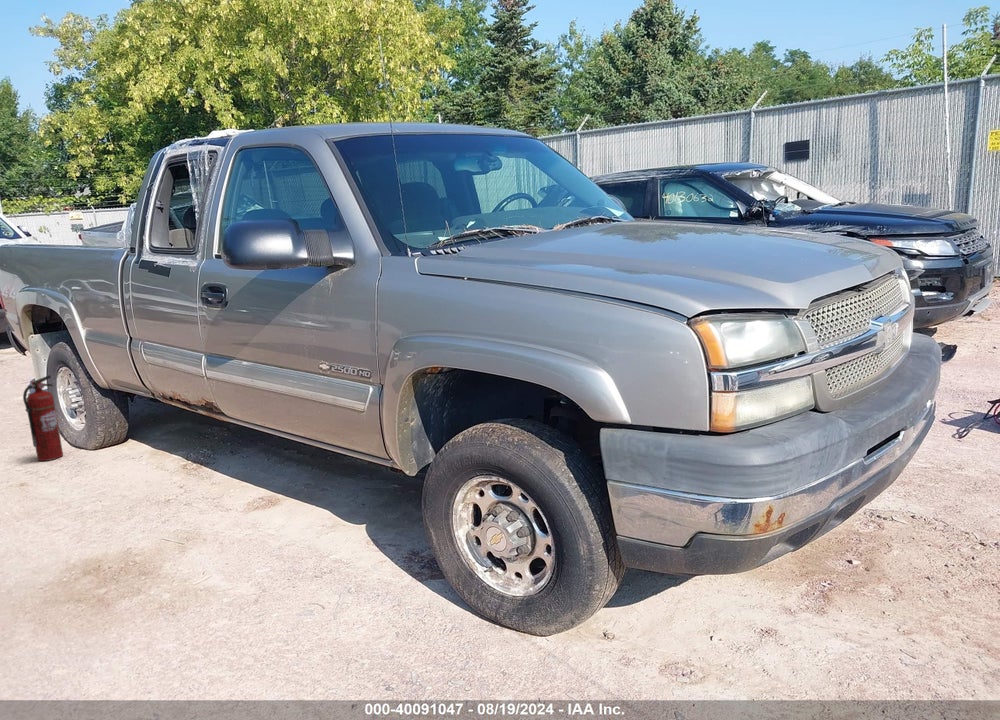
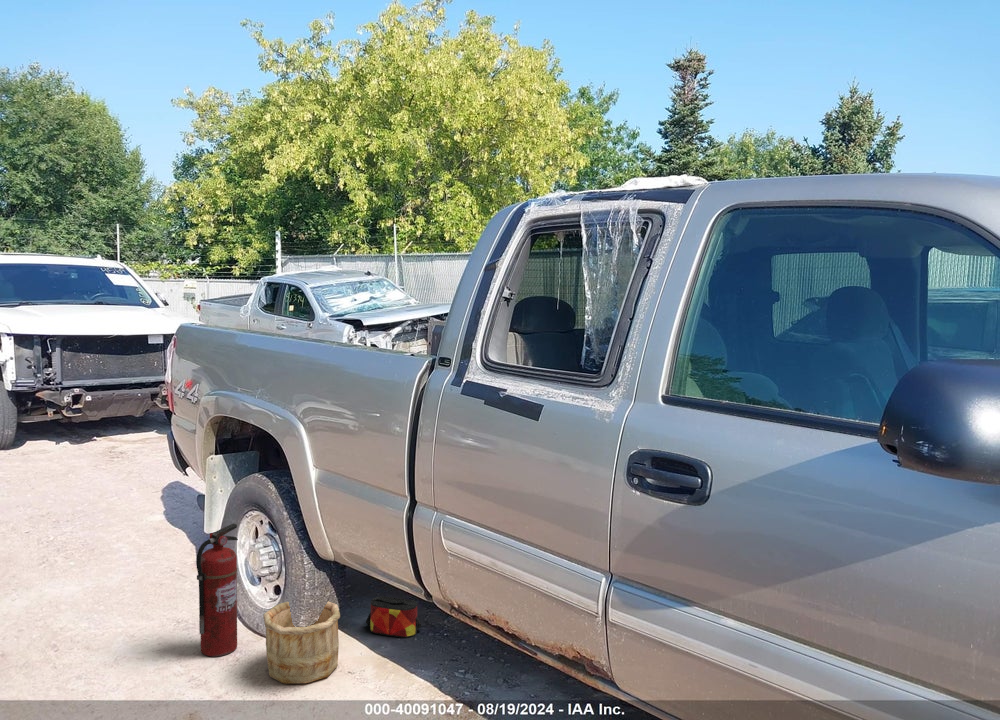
wooden bucket: none [71,417,127,467] -> present [263,601,340,684]
bag: none [154,417,191,441] -> present [366,596,421,638]

